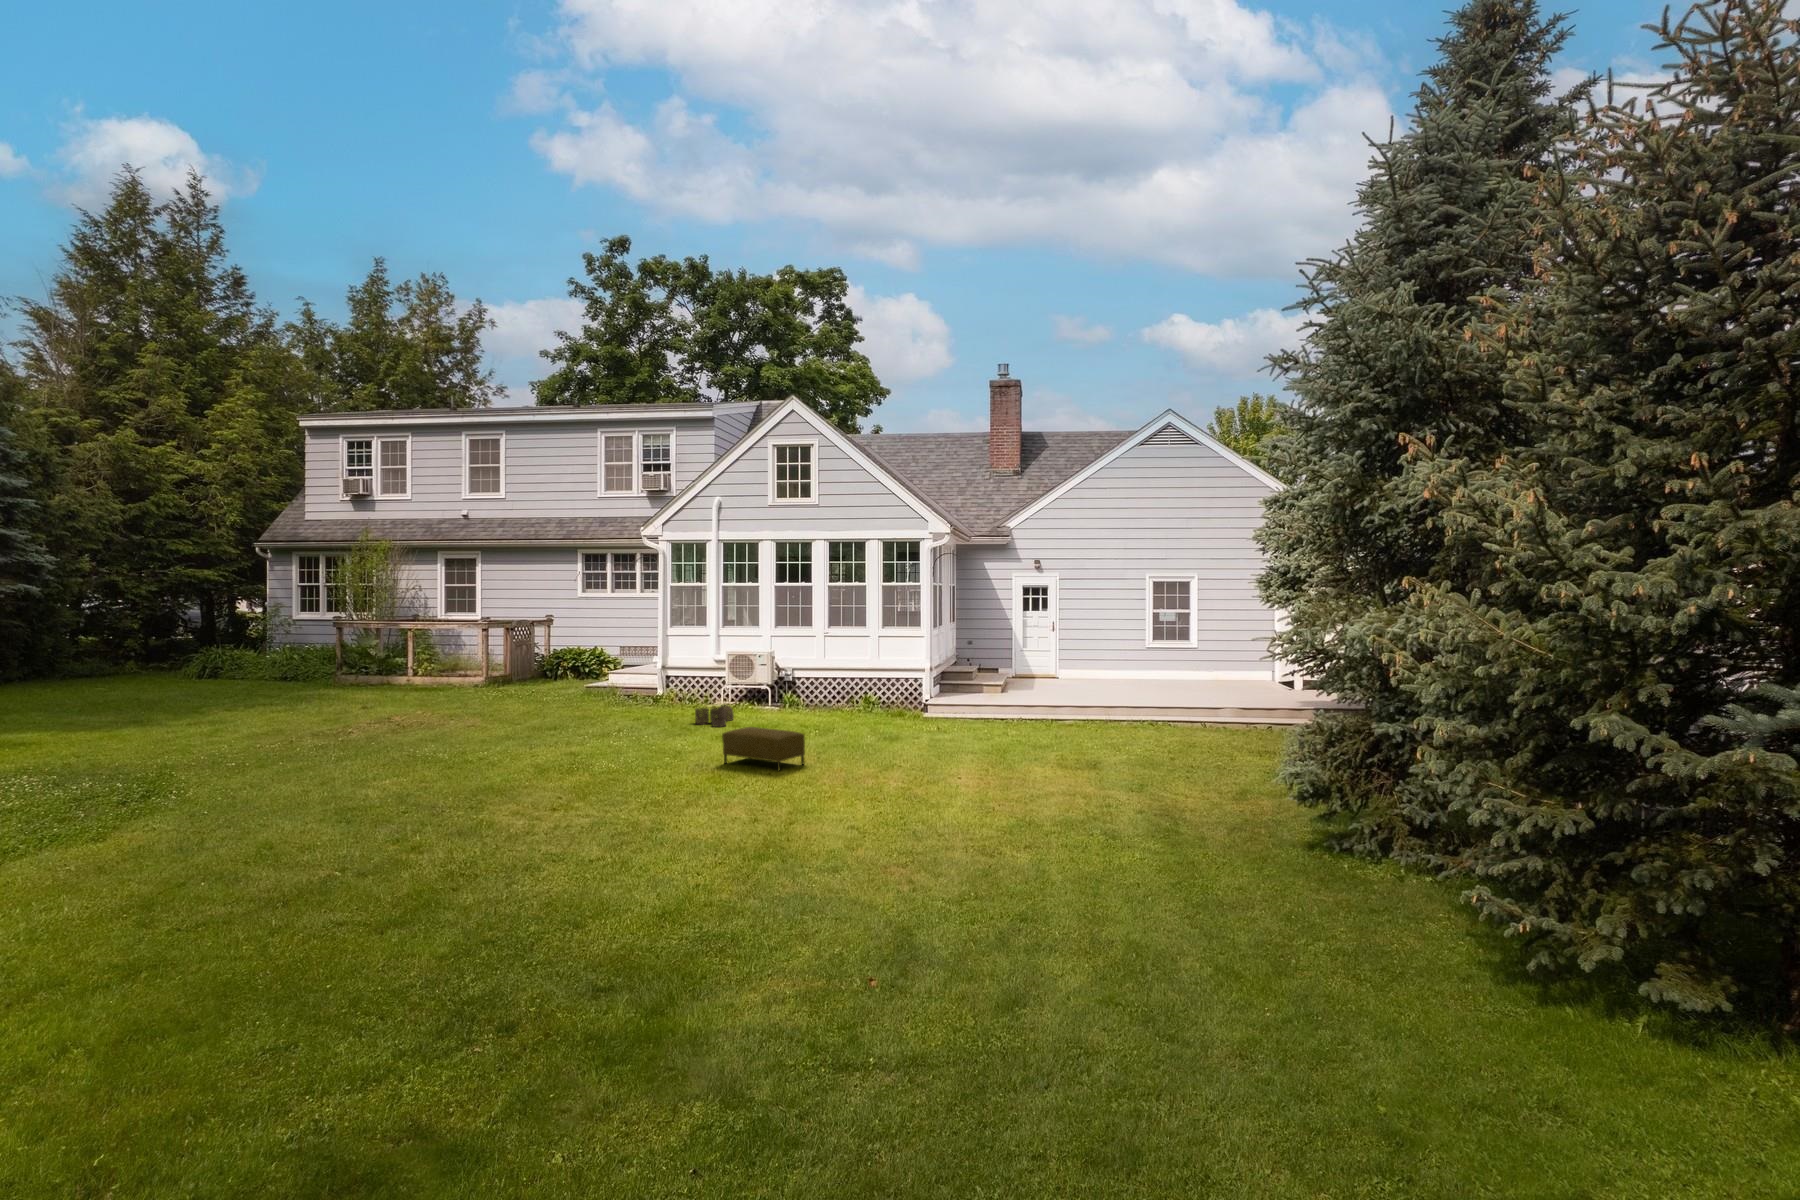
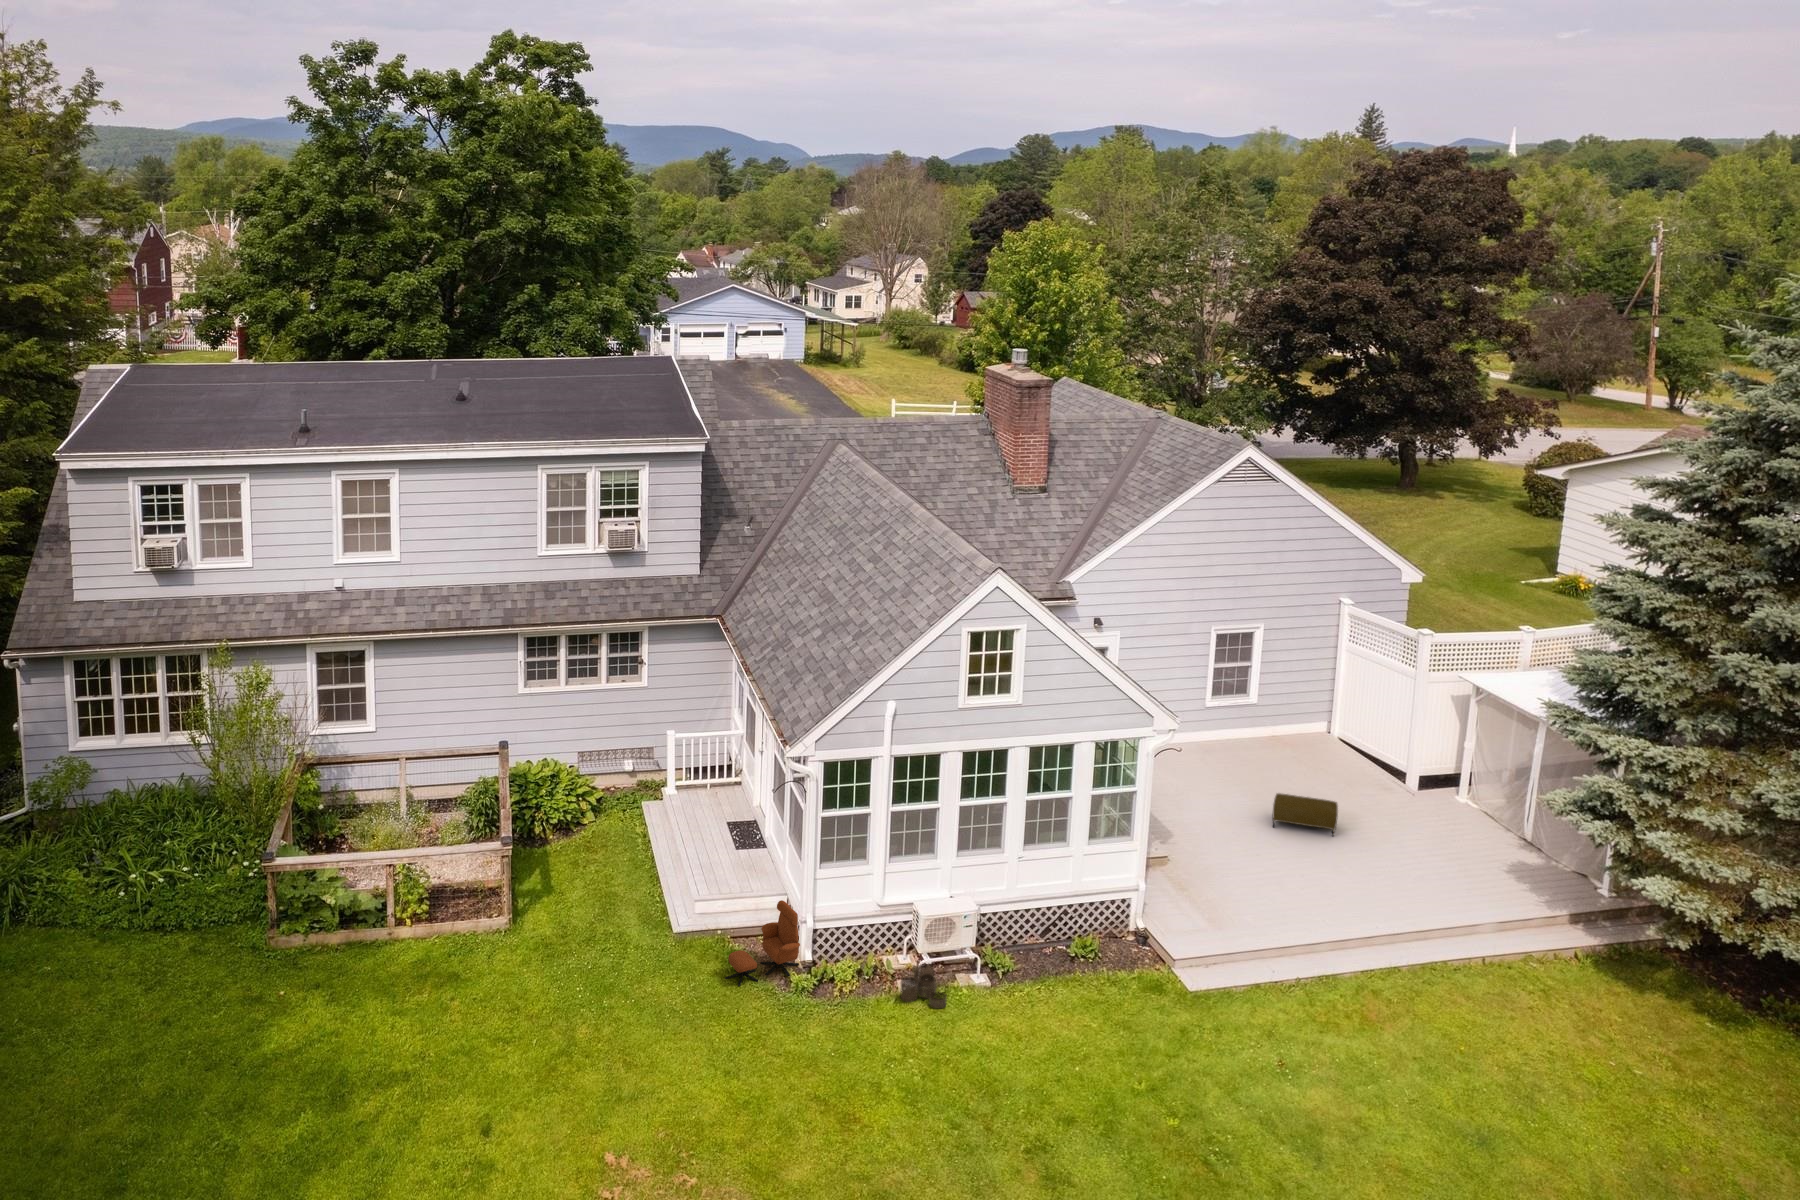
lounge chair: none [584,662,645,717] -> present [725,900,800,986]
ottoman: present [722,727,805,771] -> present [1273,793,1338,835]

